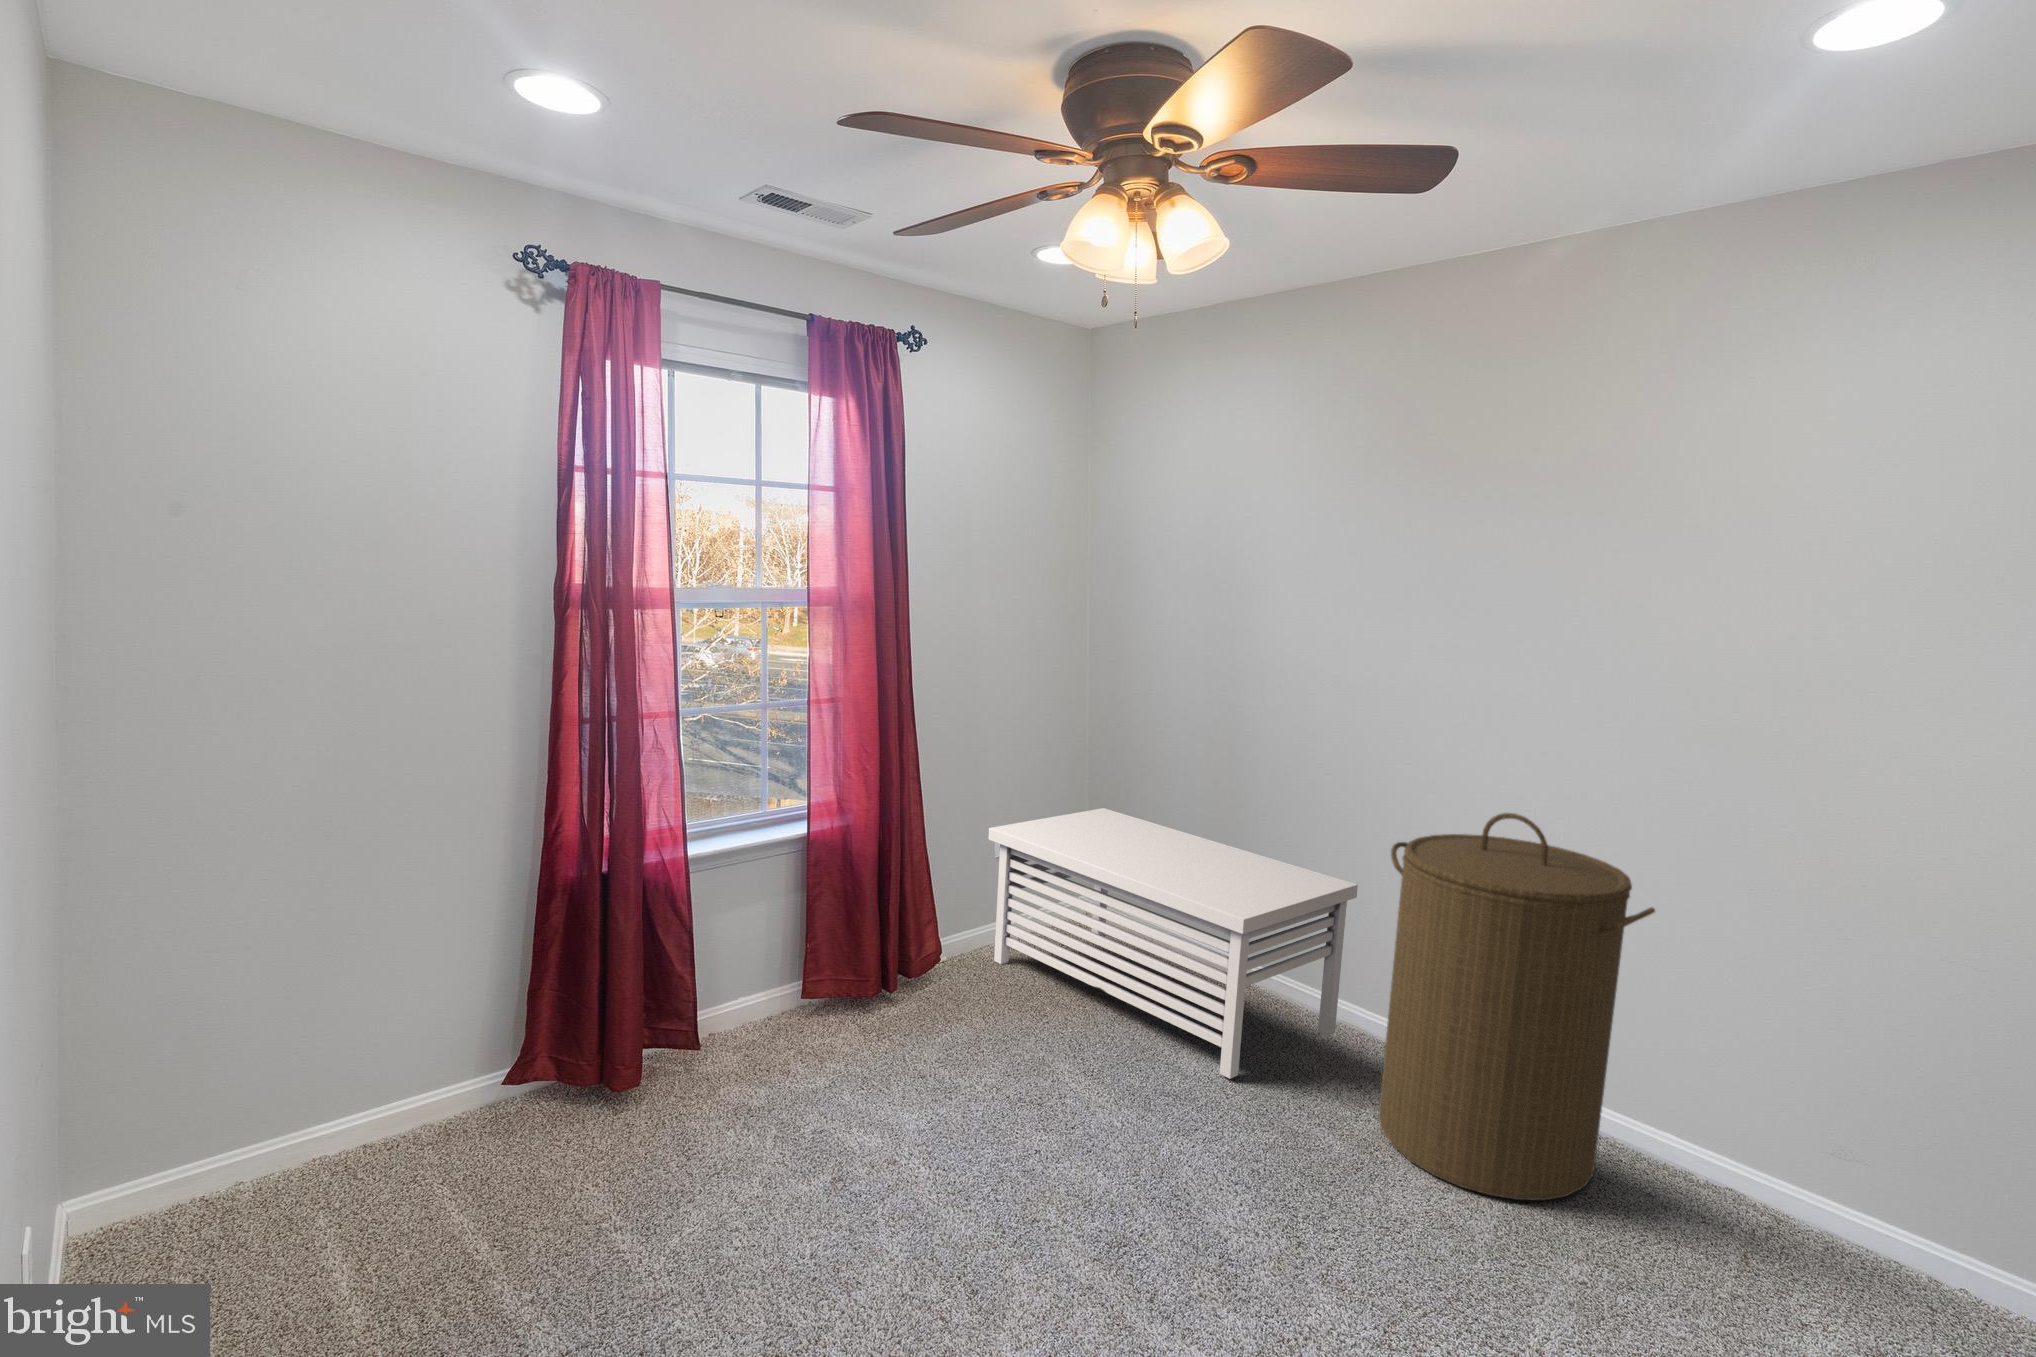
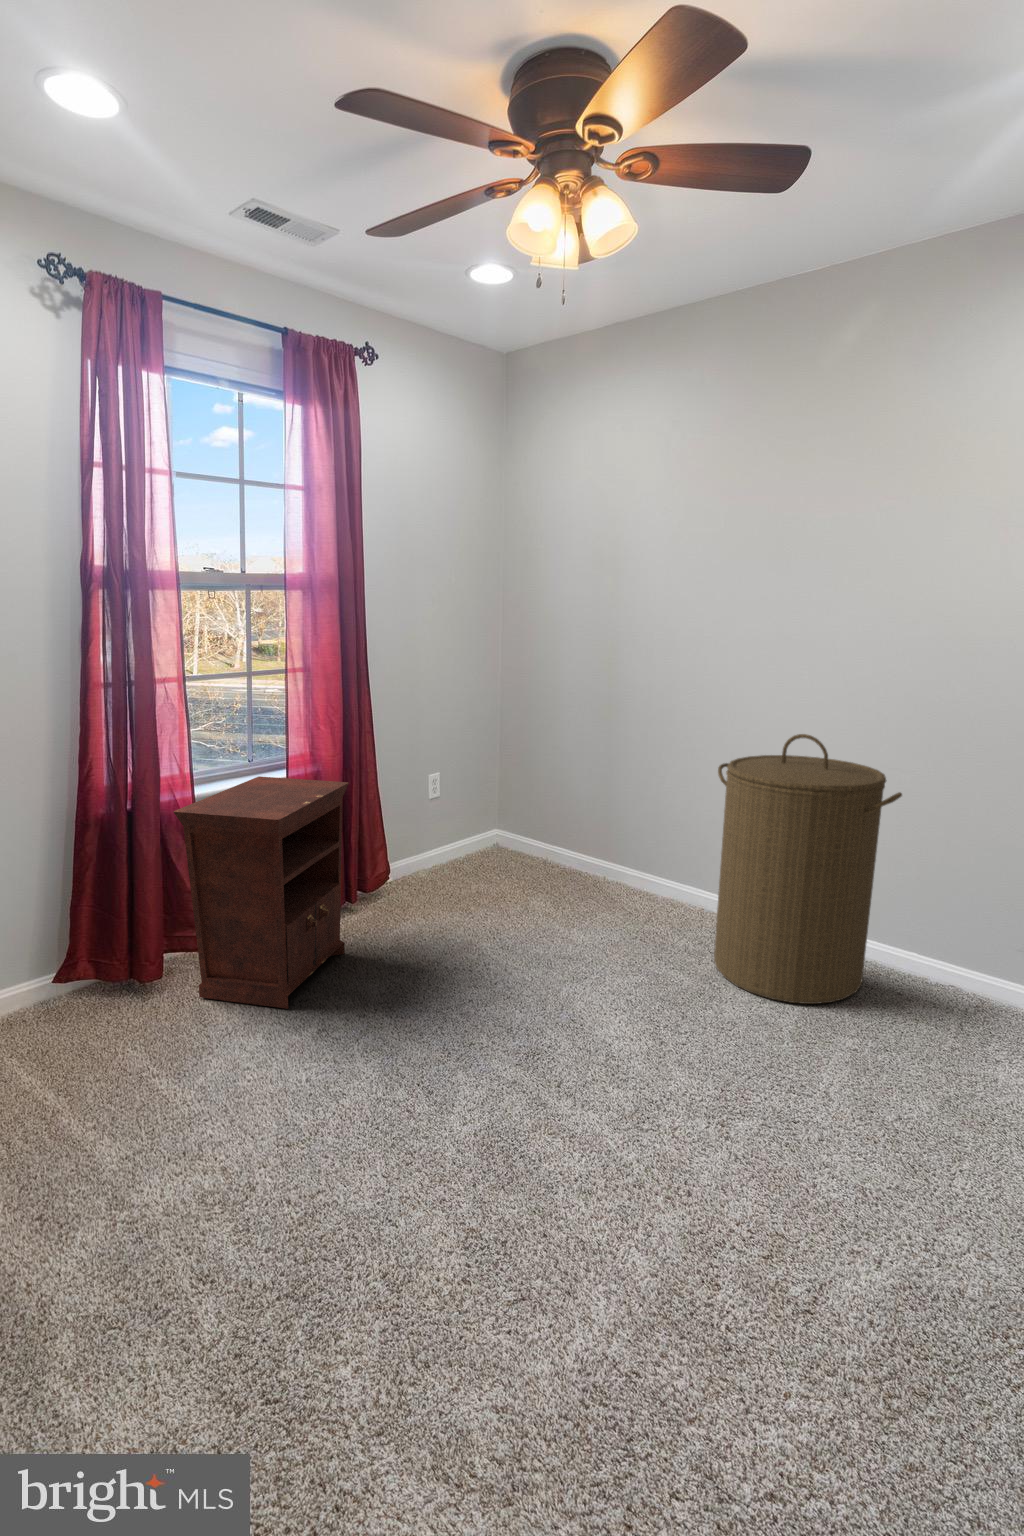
storage bench: present [989,808,1358,1079] -> none [420,763,695,944]
nightstand: none [670,822,896,1143] -> present [174,776,349,1009]

